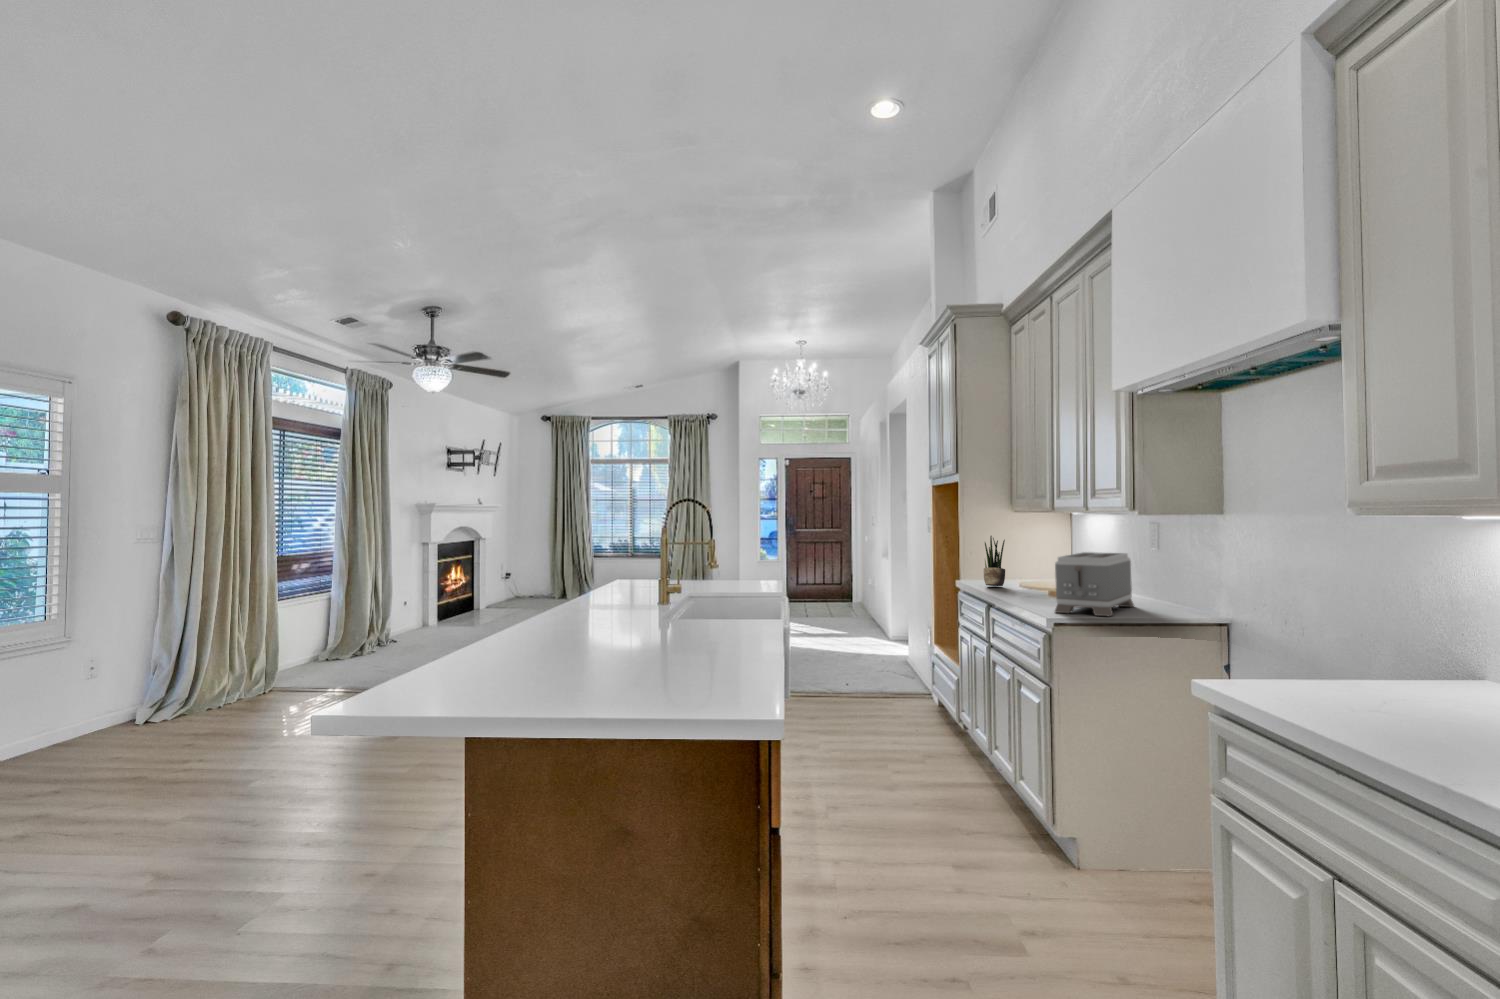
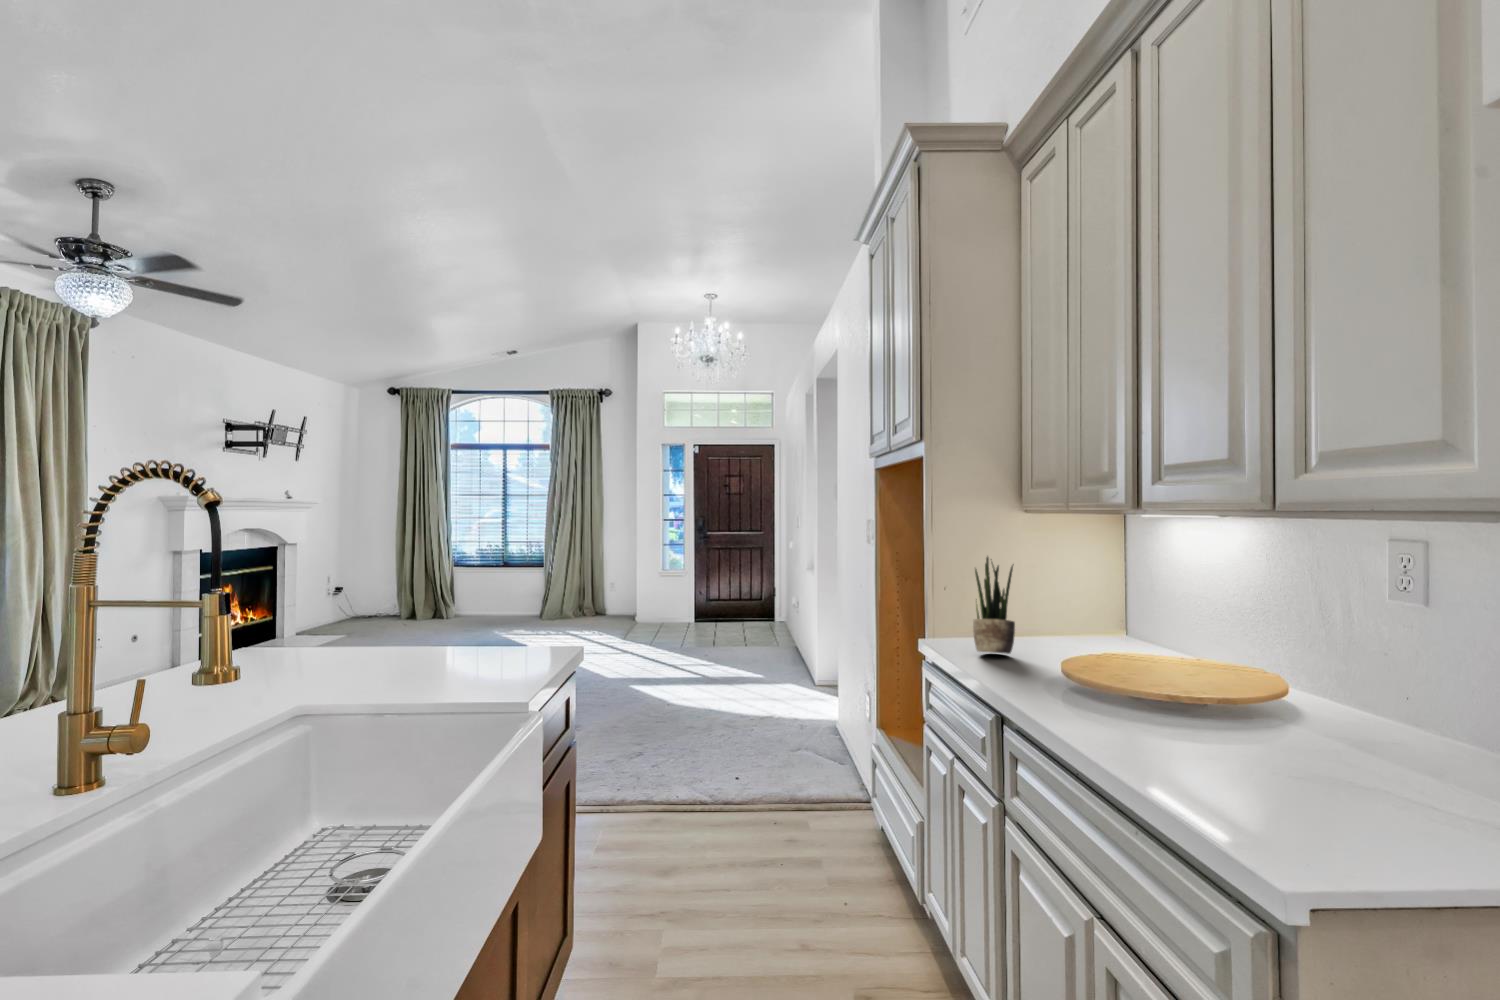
toaster: present [1055,552,1134,616] -> none [1200,606,1386,813]

